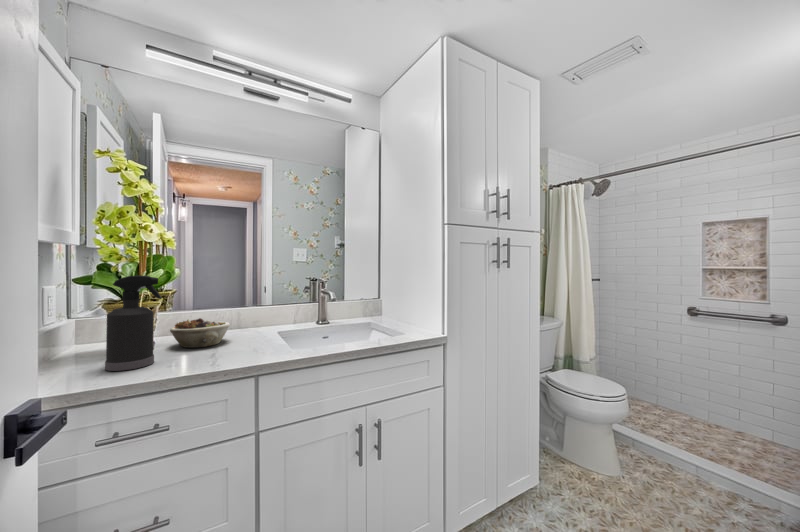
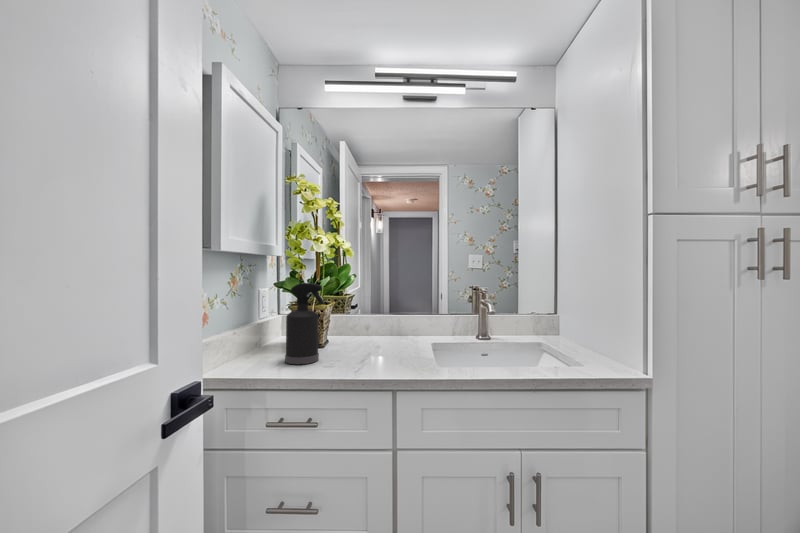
succulent planter: present [170,318,230,348] -> none [337,323,385,351]

